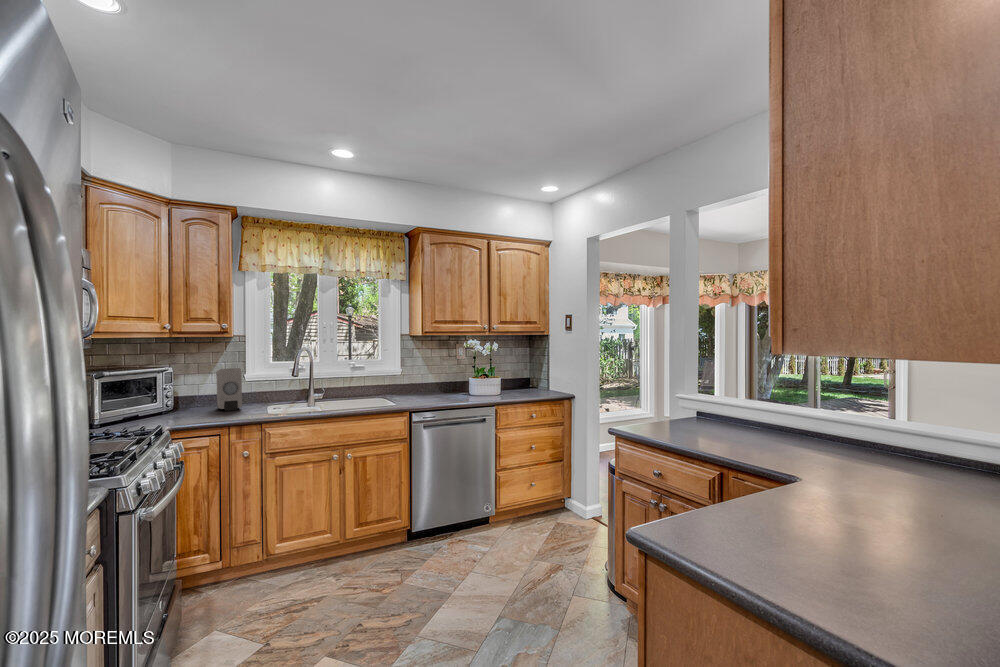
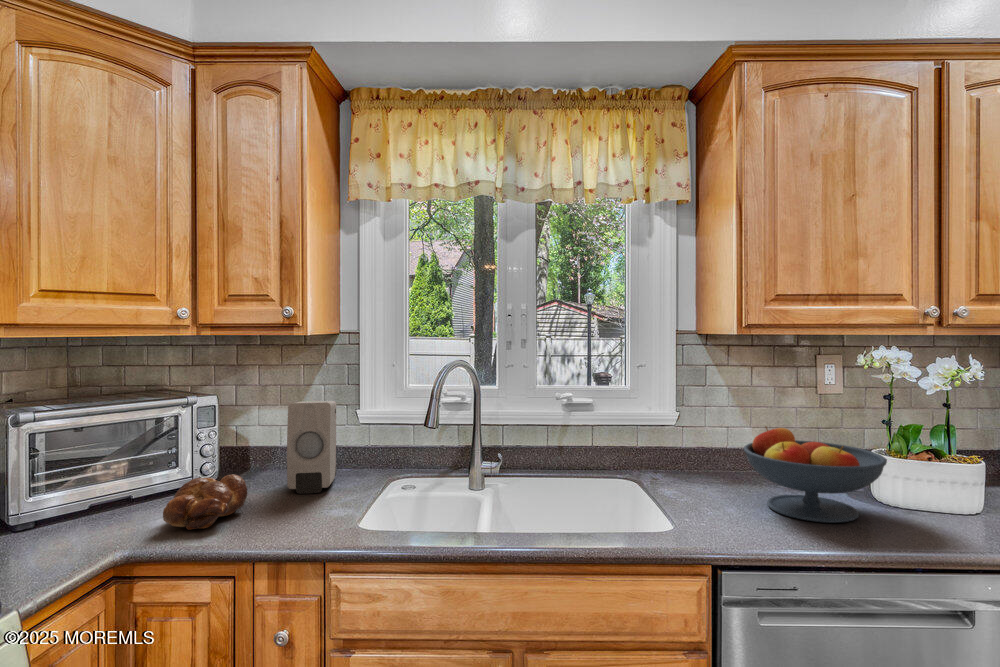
fruit bowl: none [425,370,470,400] -> present [744,426,887,523]
bread loaf: none [170,400,208,420] -> present [163,474,247,530]

